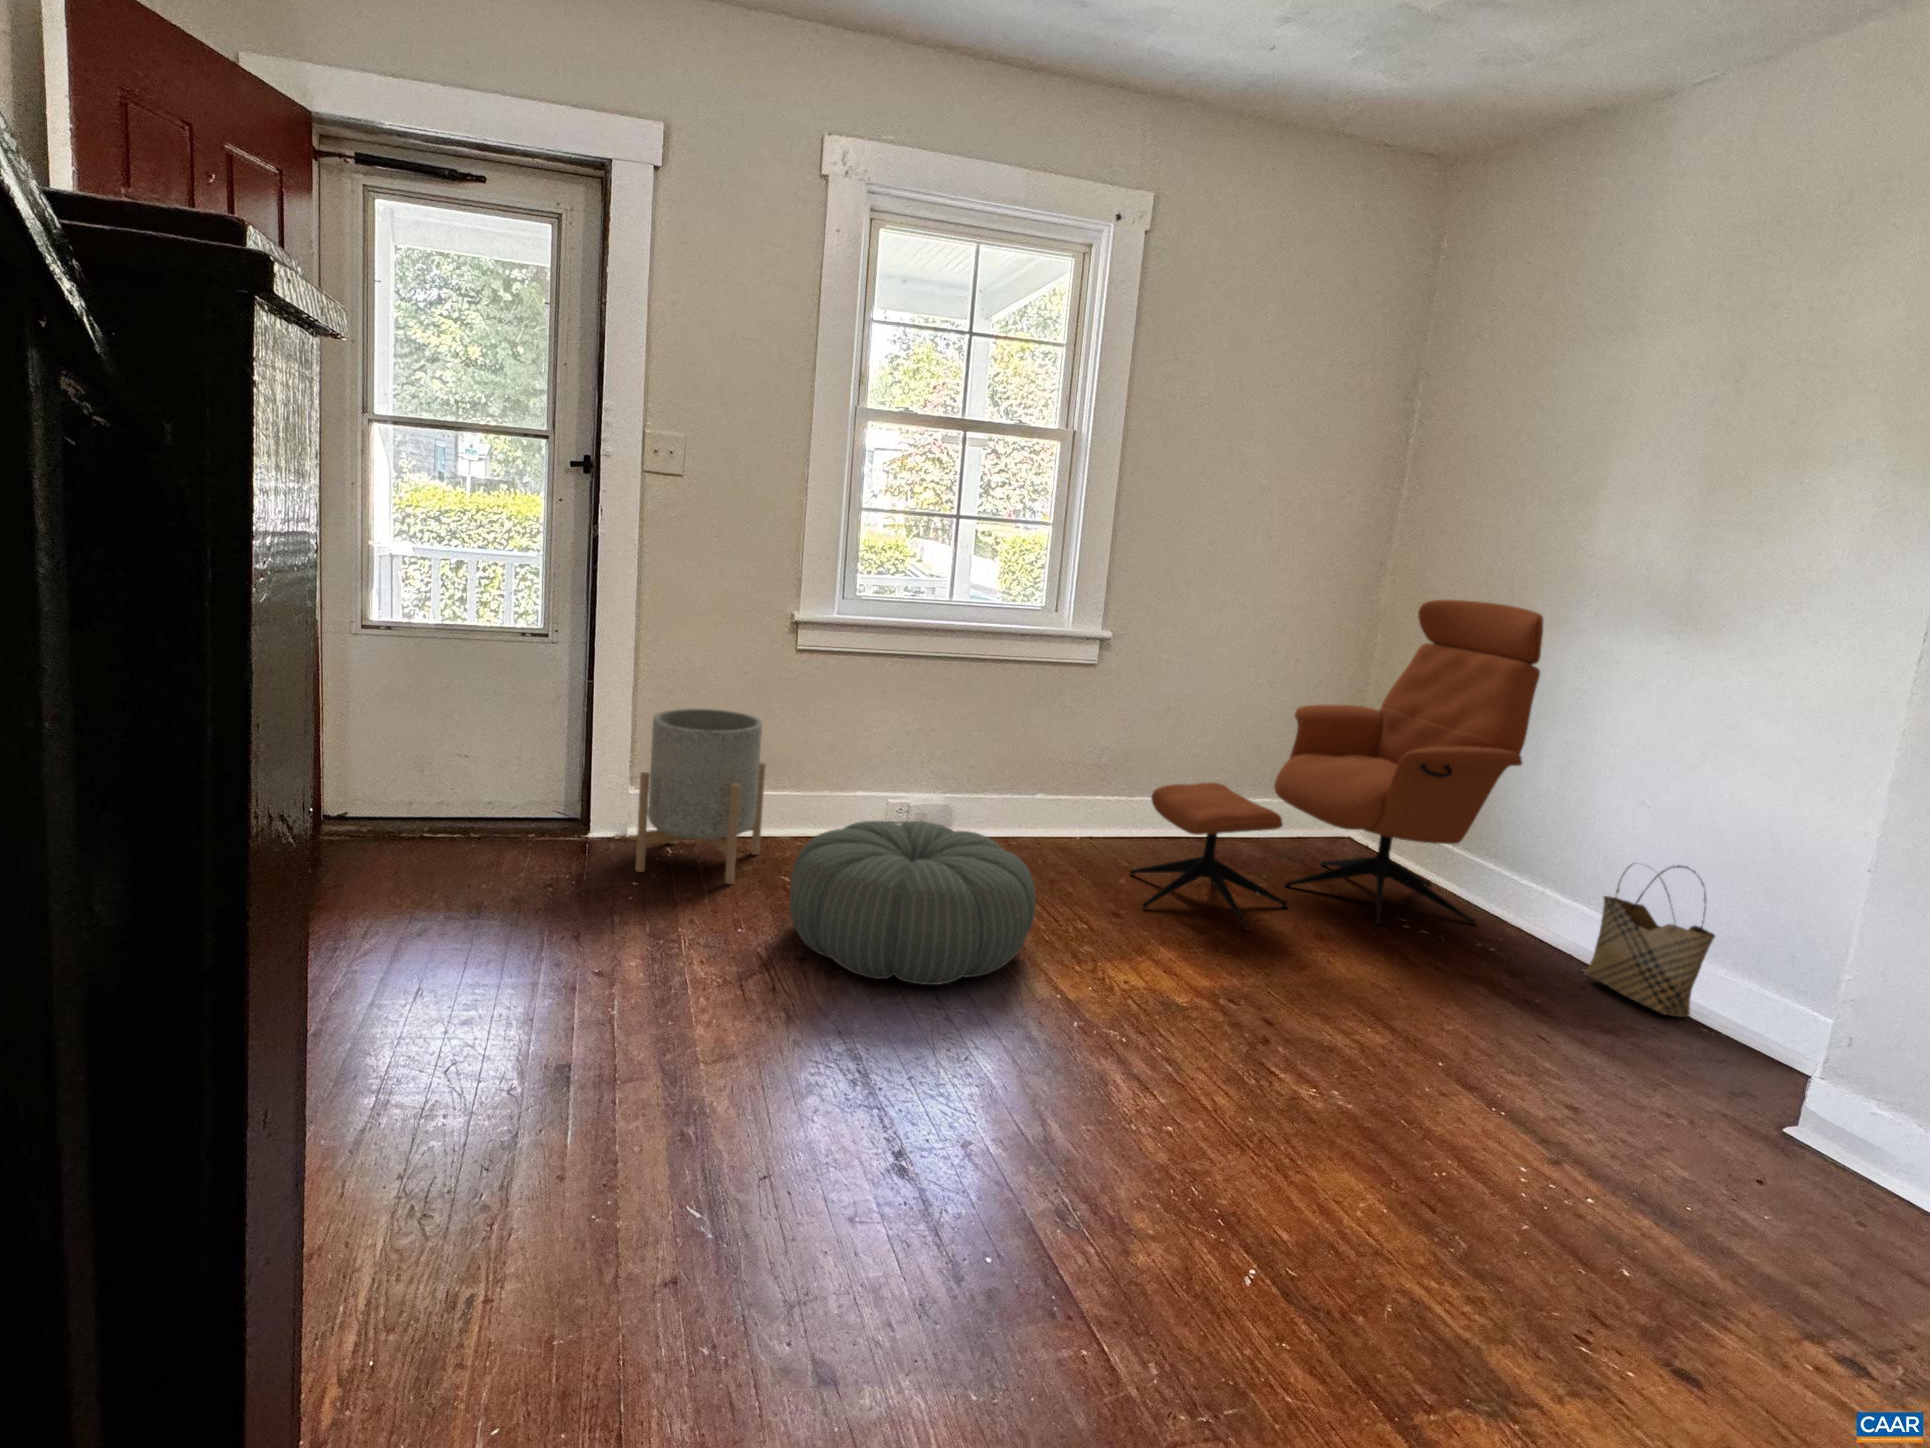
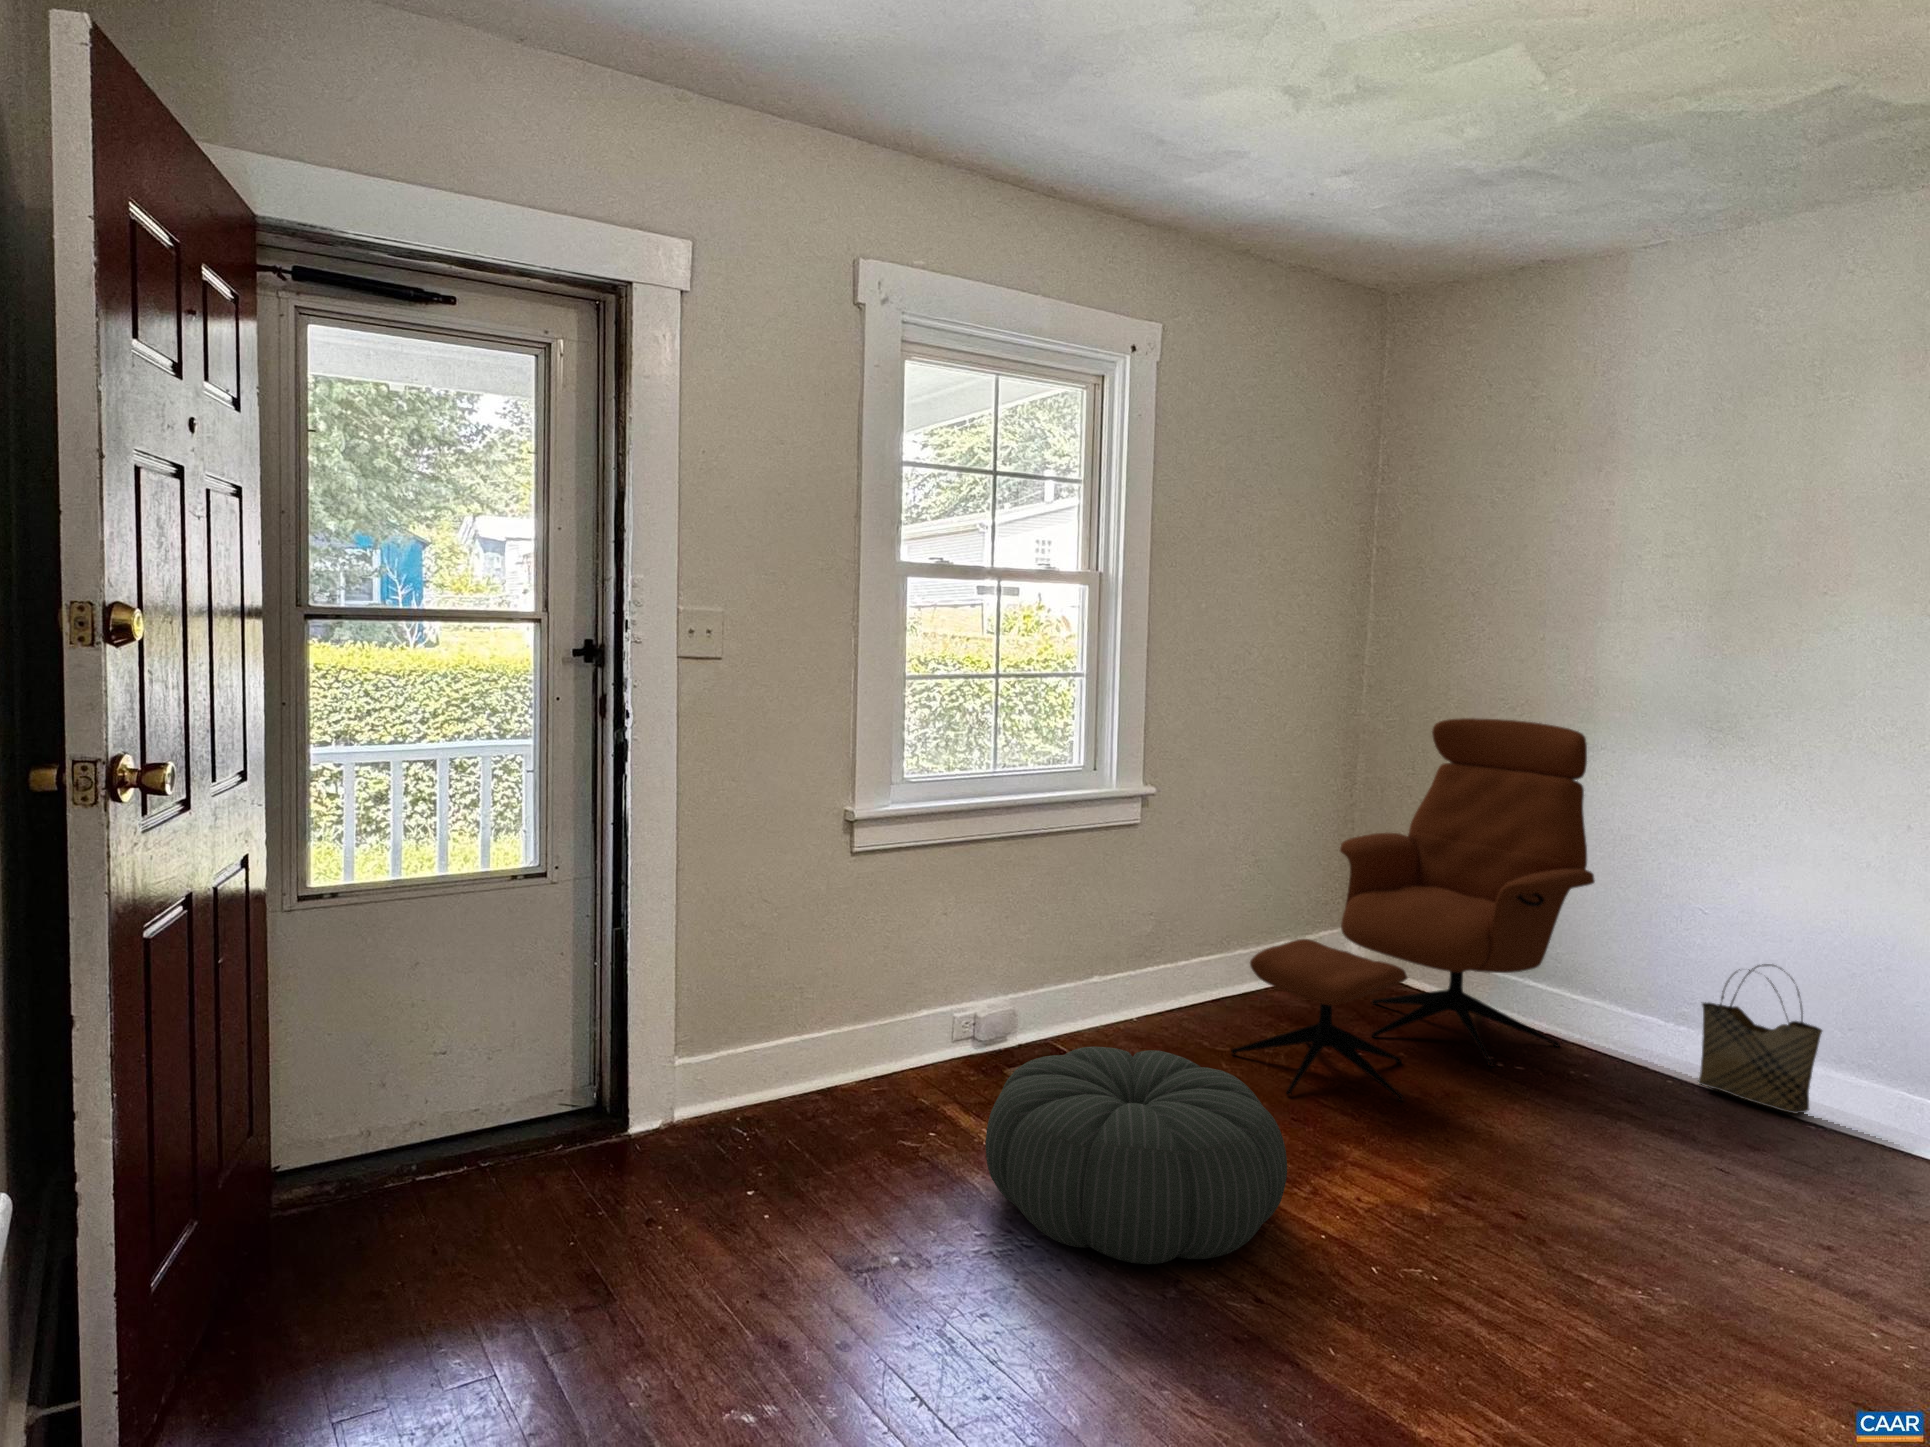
planter: present [636,709,765,884] -> none [728,942,866,1175]

